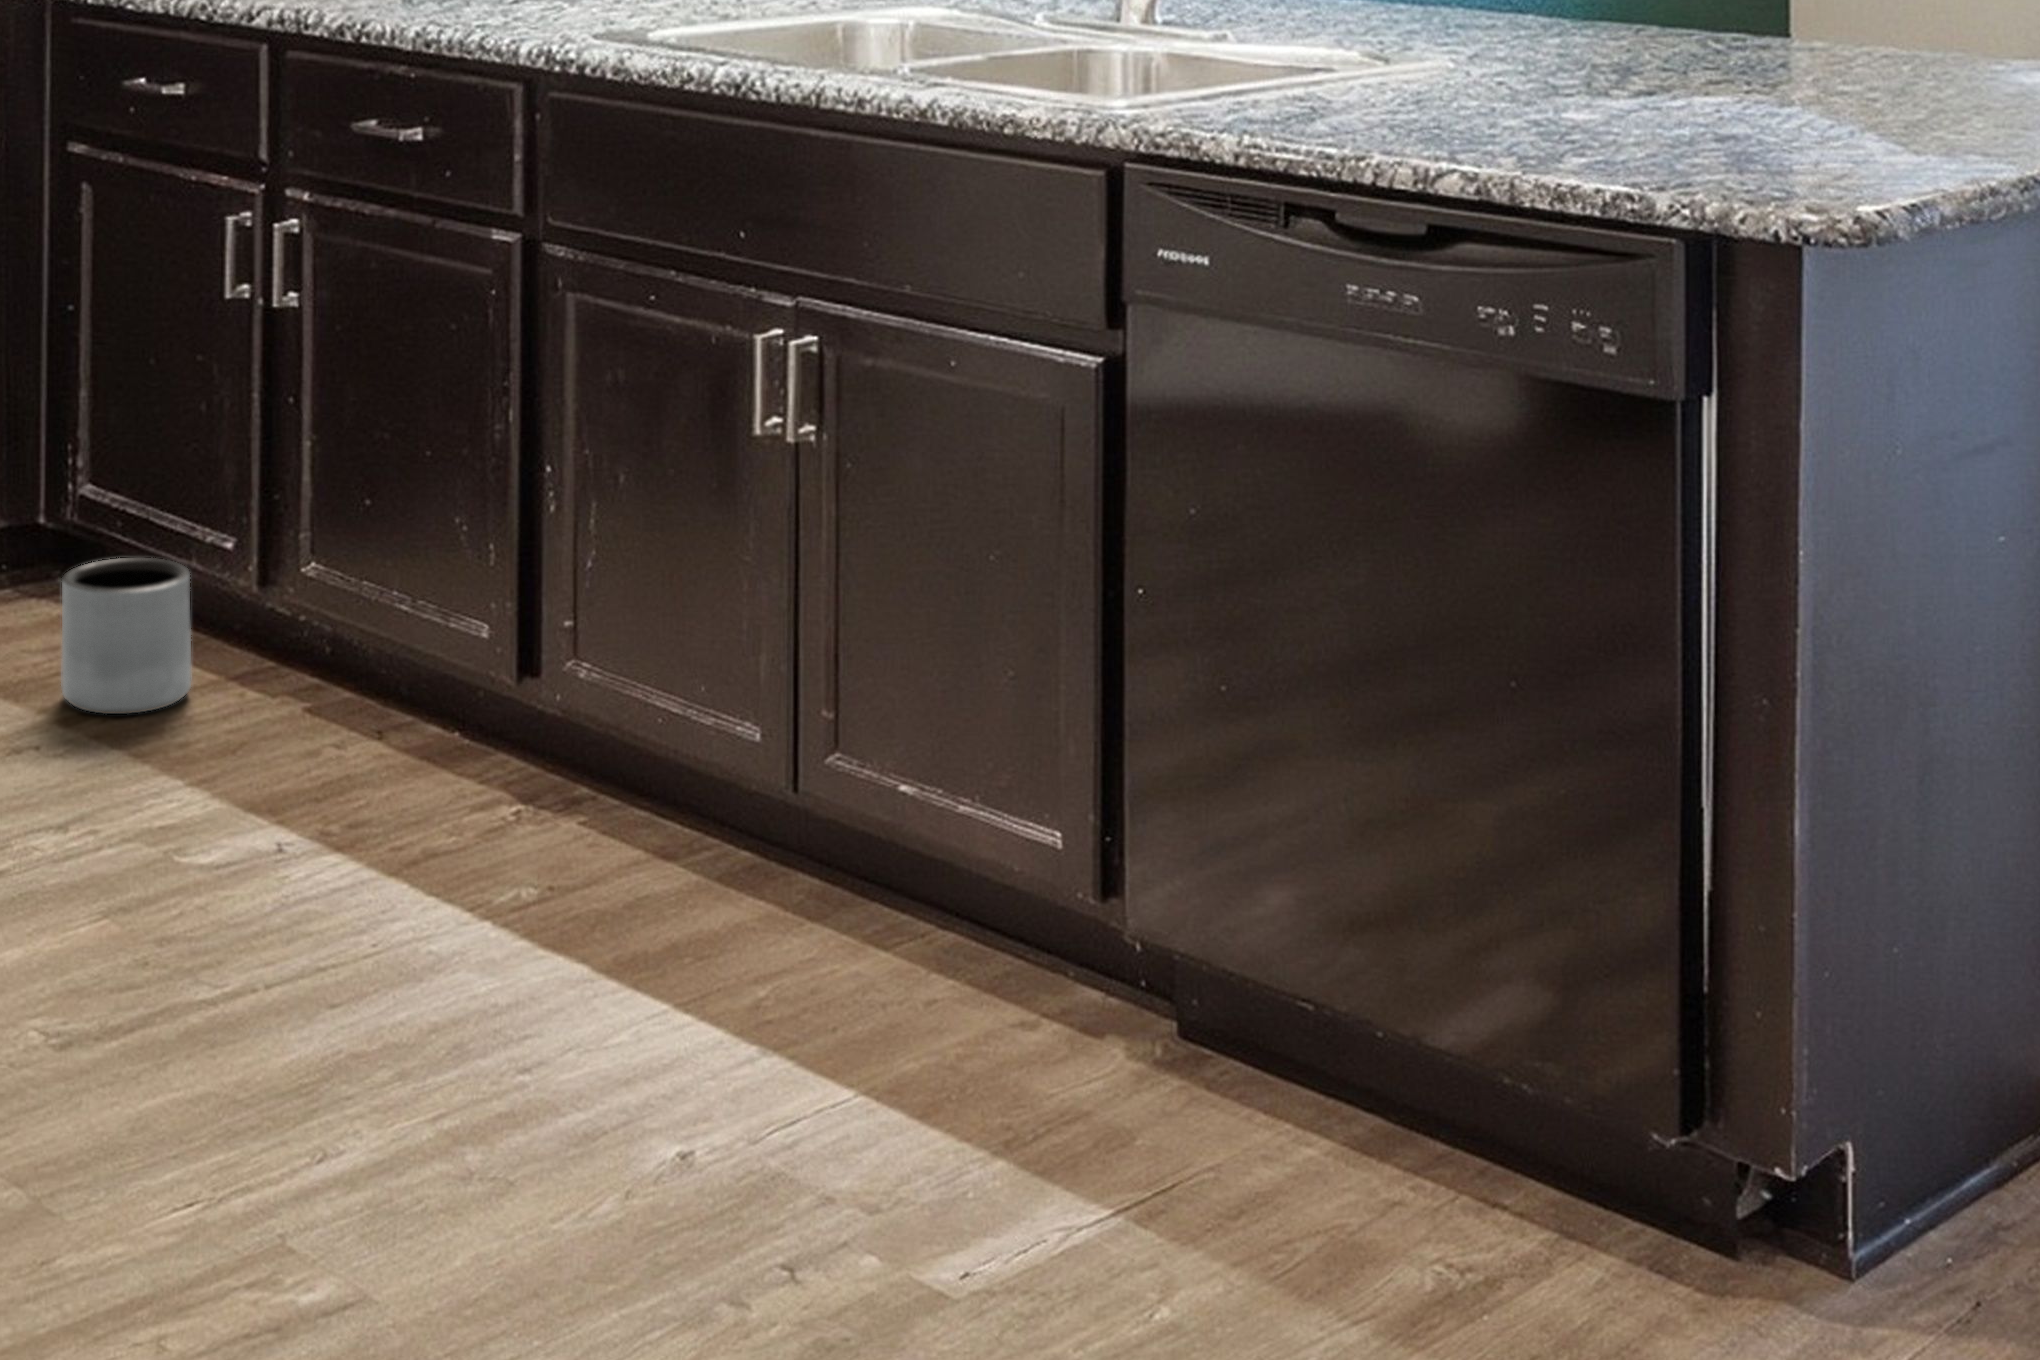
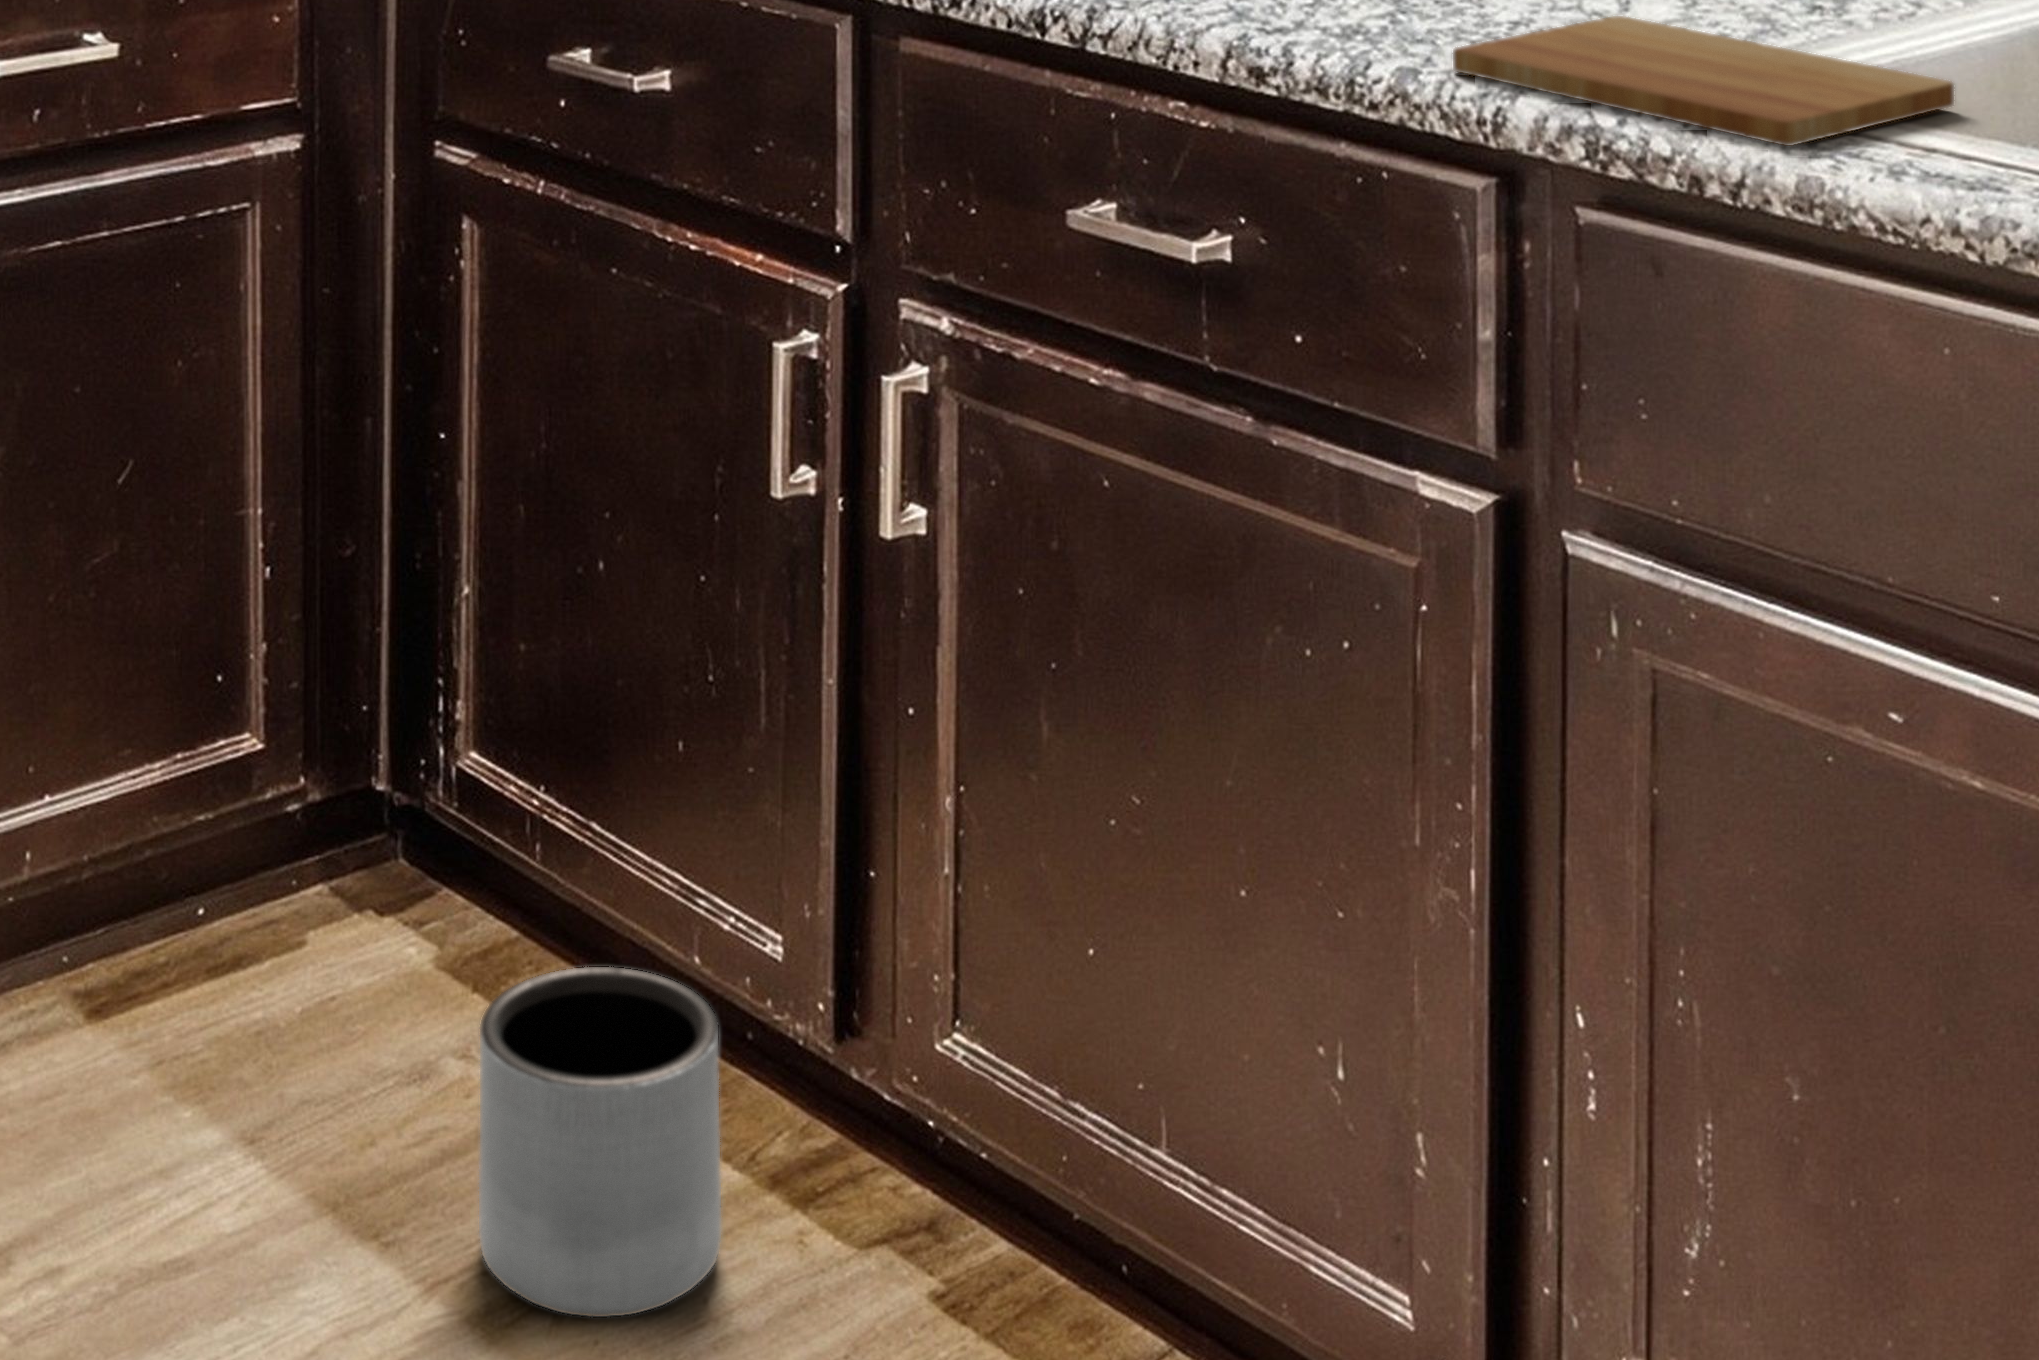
cutting board: none [503,14,718,48] -> present [1453,16,1954,146]

